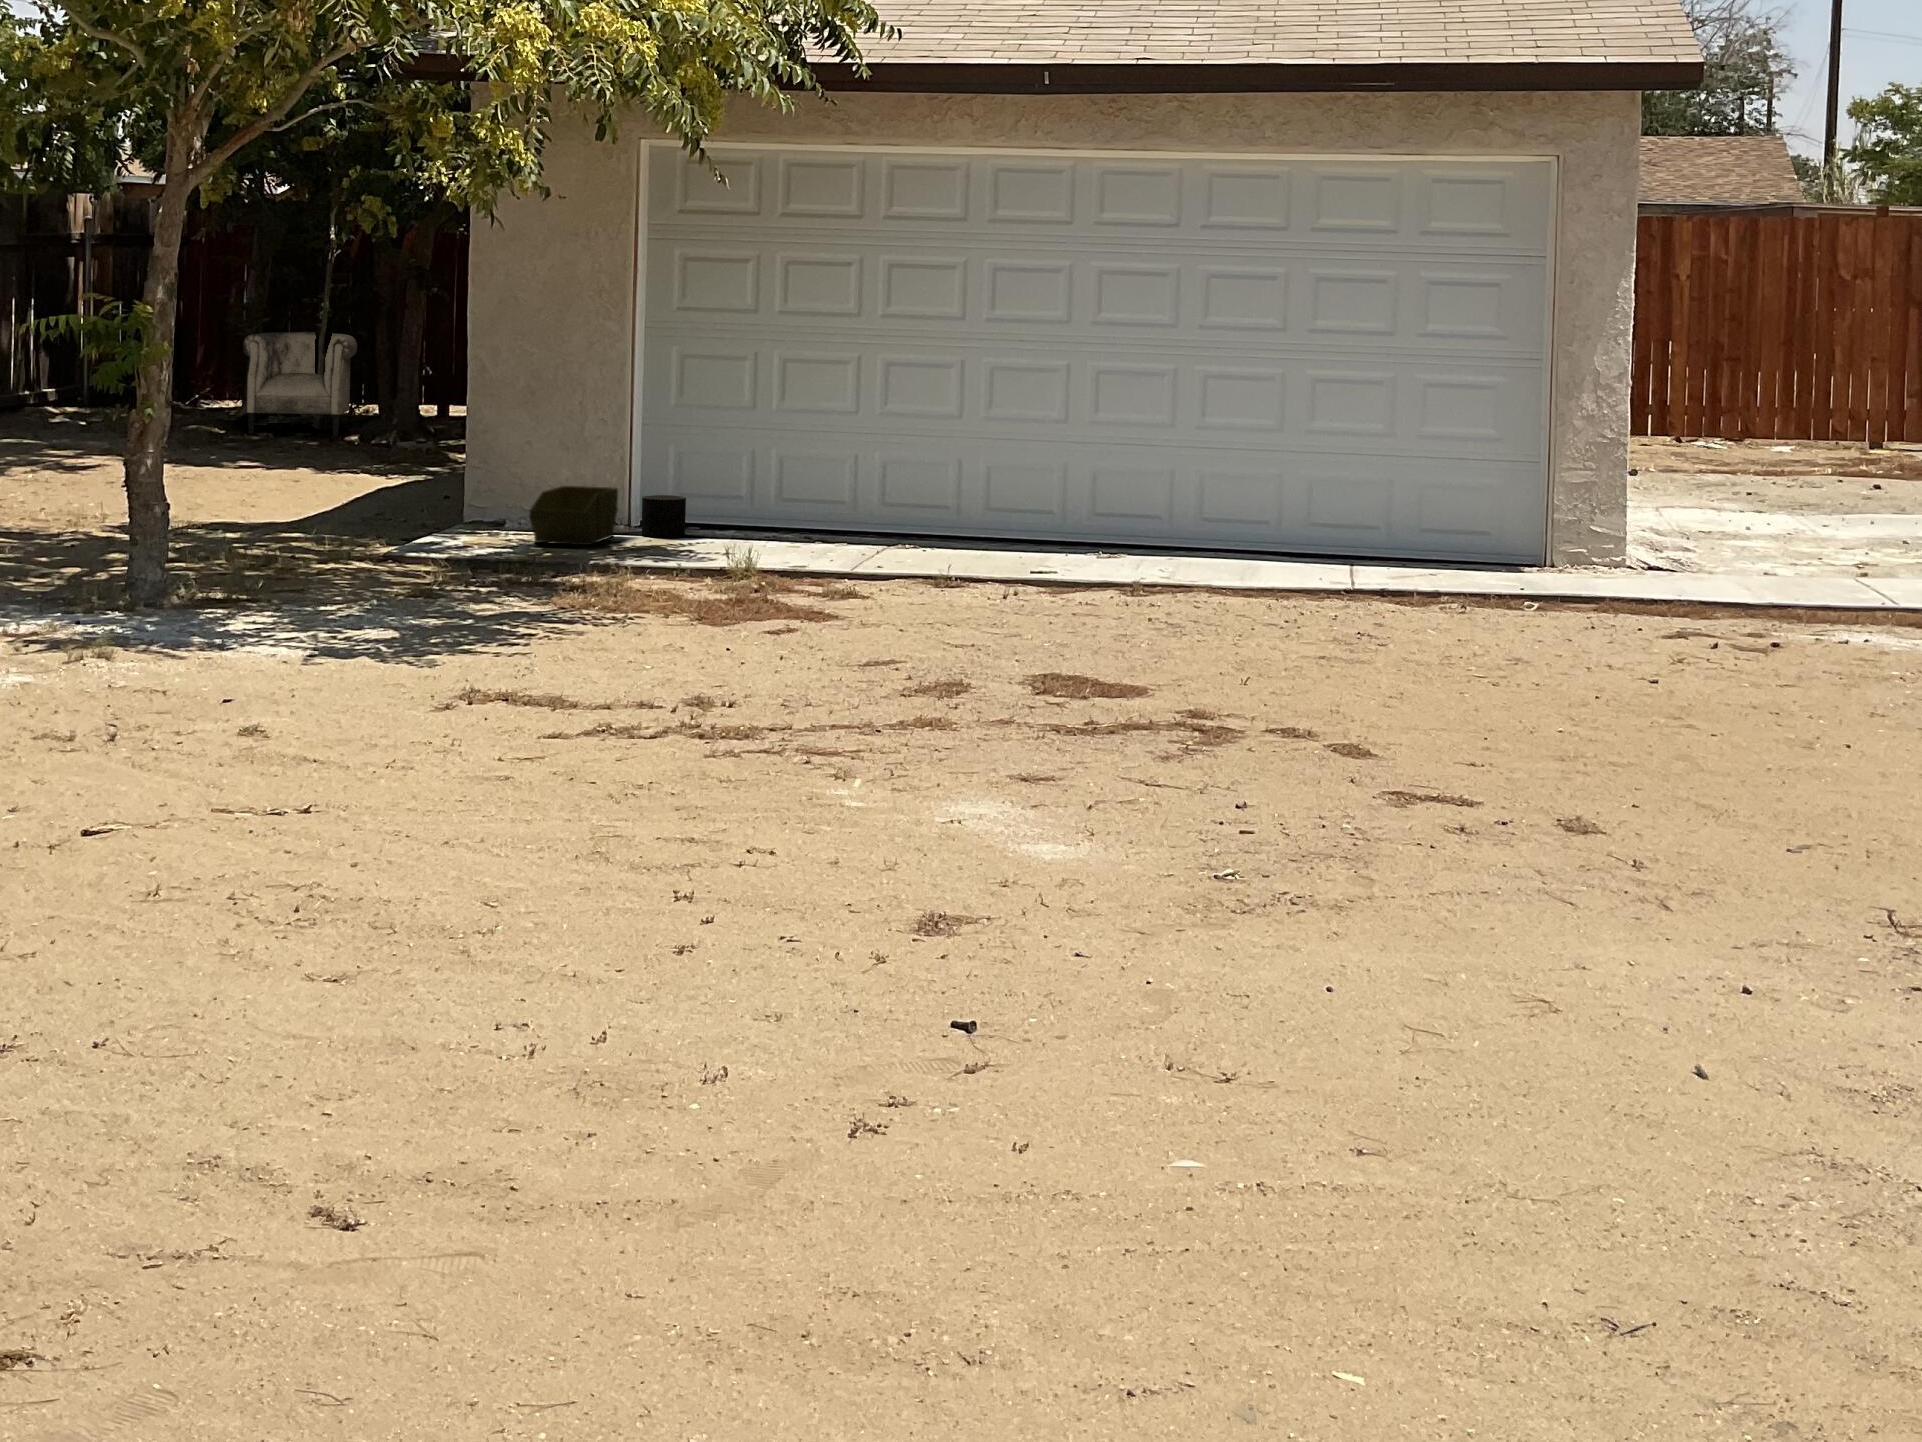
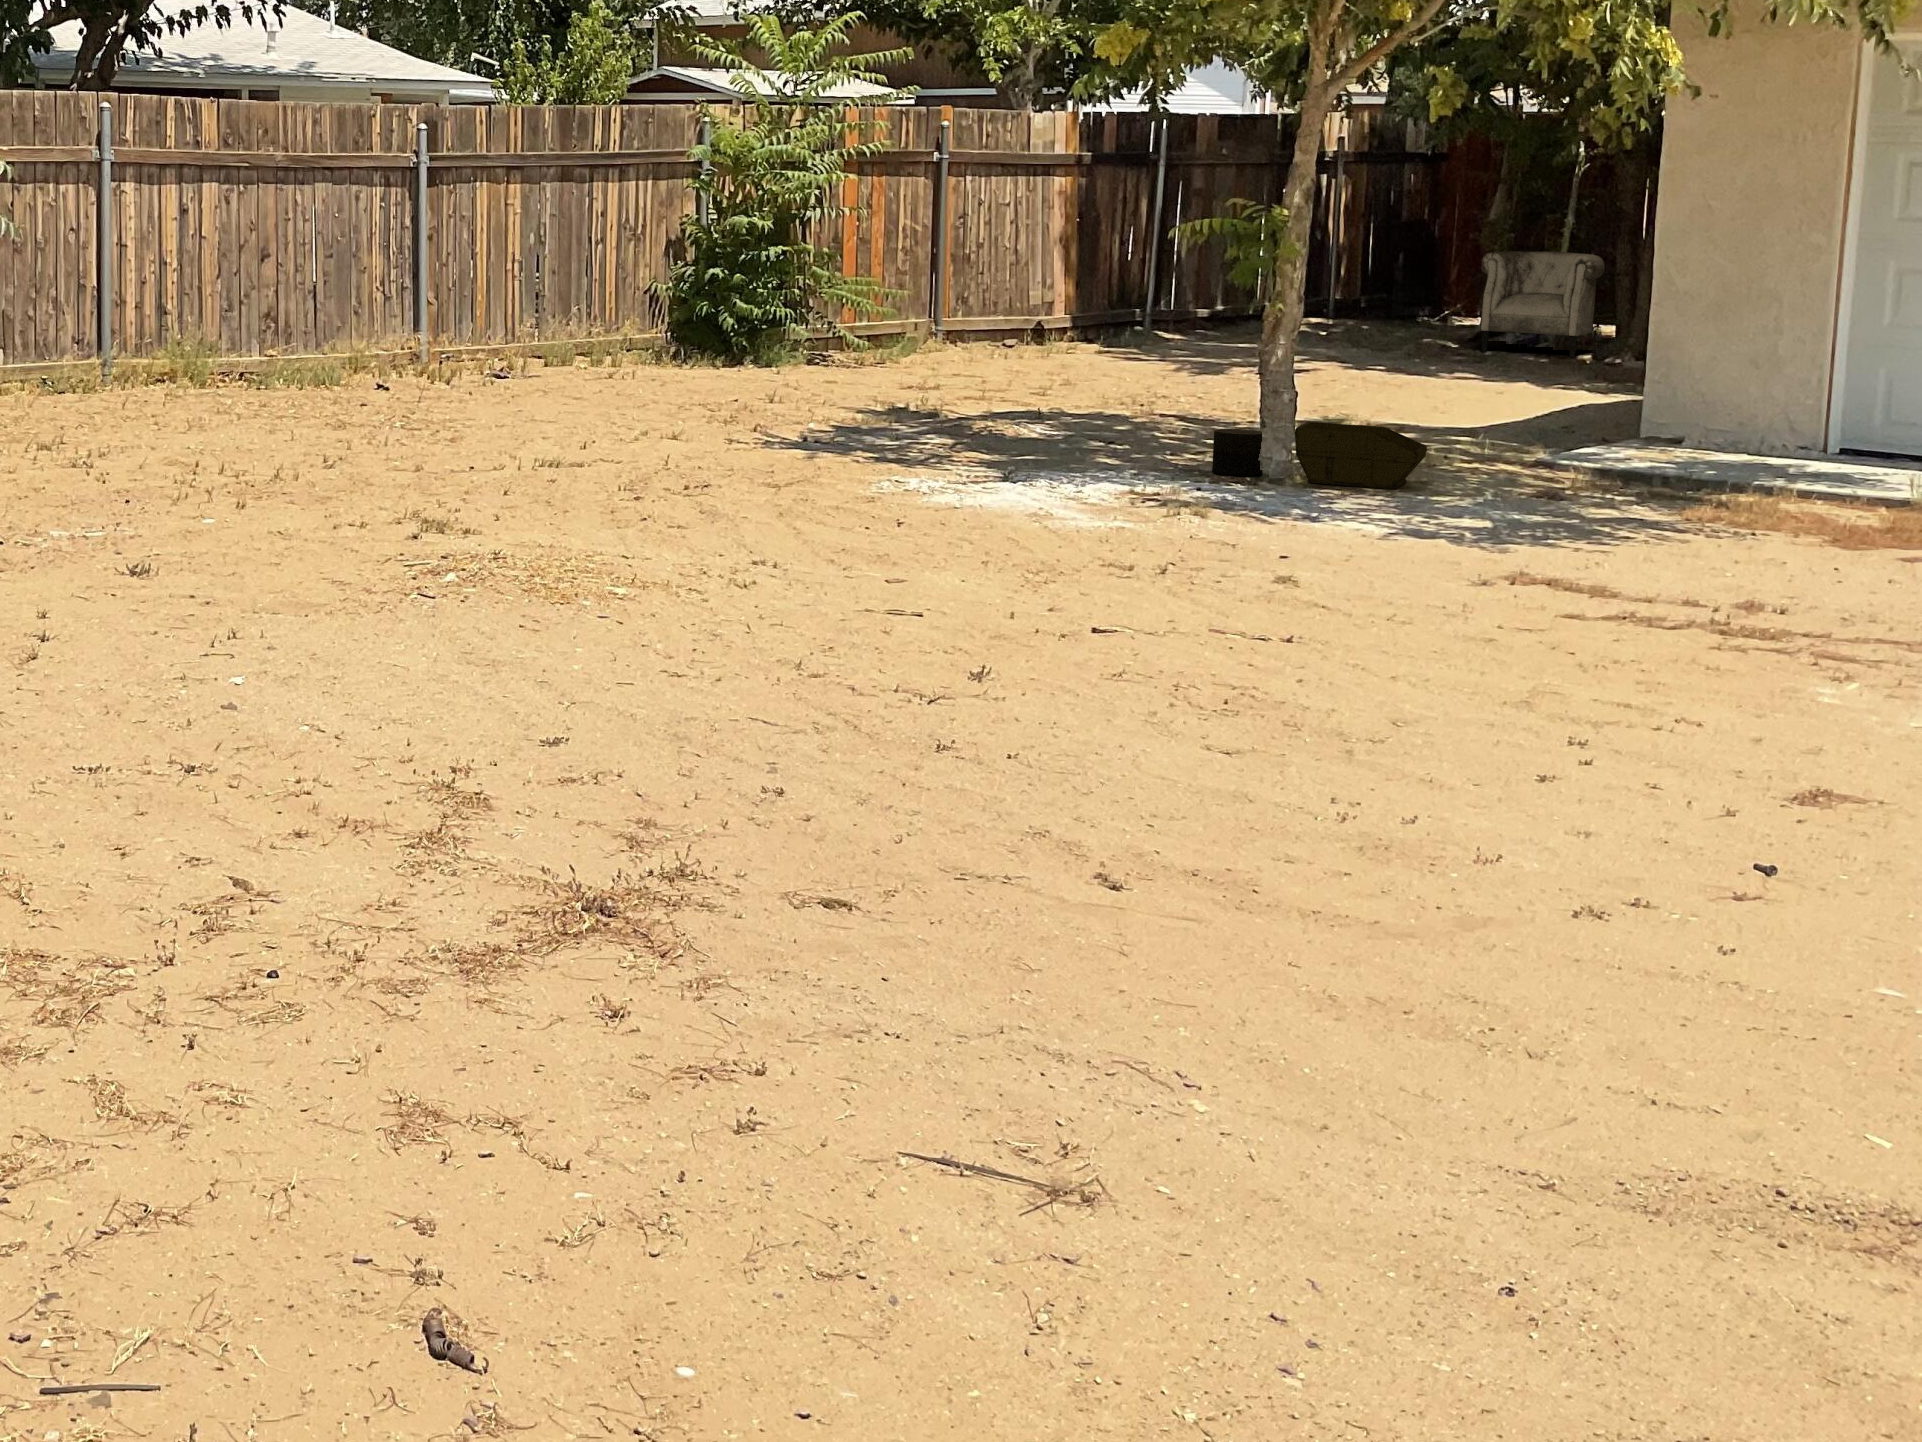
storage bin: present [529,486,618,545] -> present [1295,422,1427,489]
planter: present [642,495,686,537] -> present [1212,429,1262,476]

